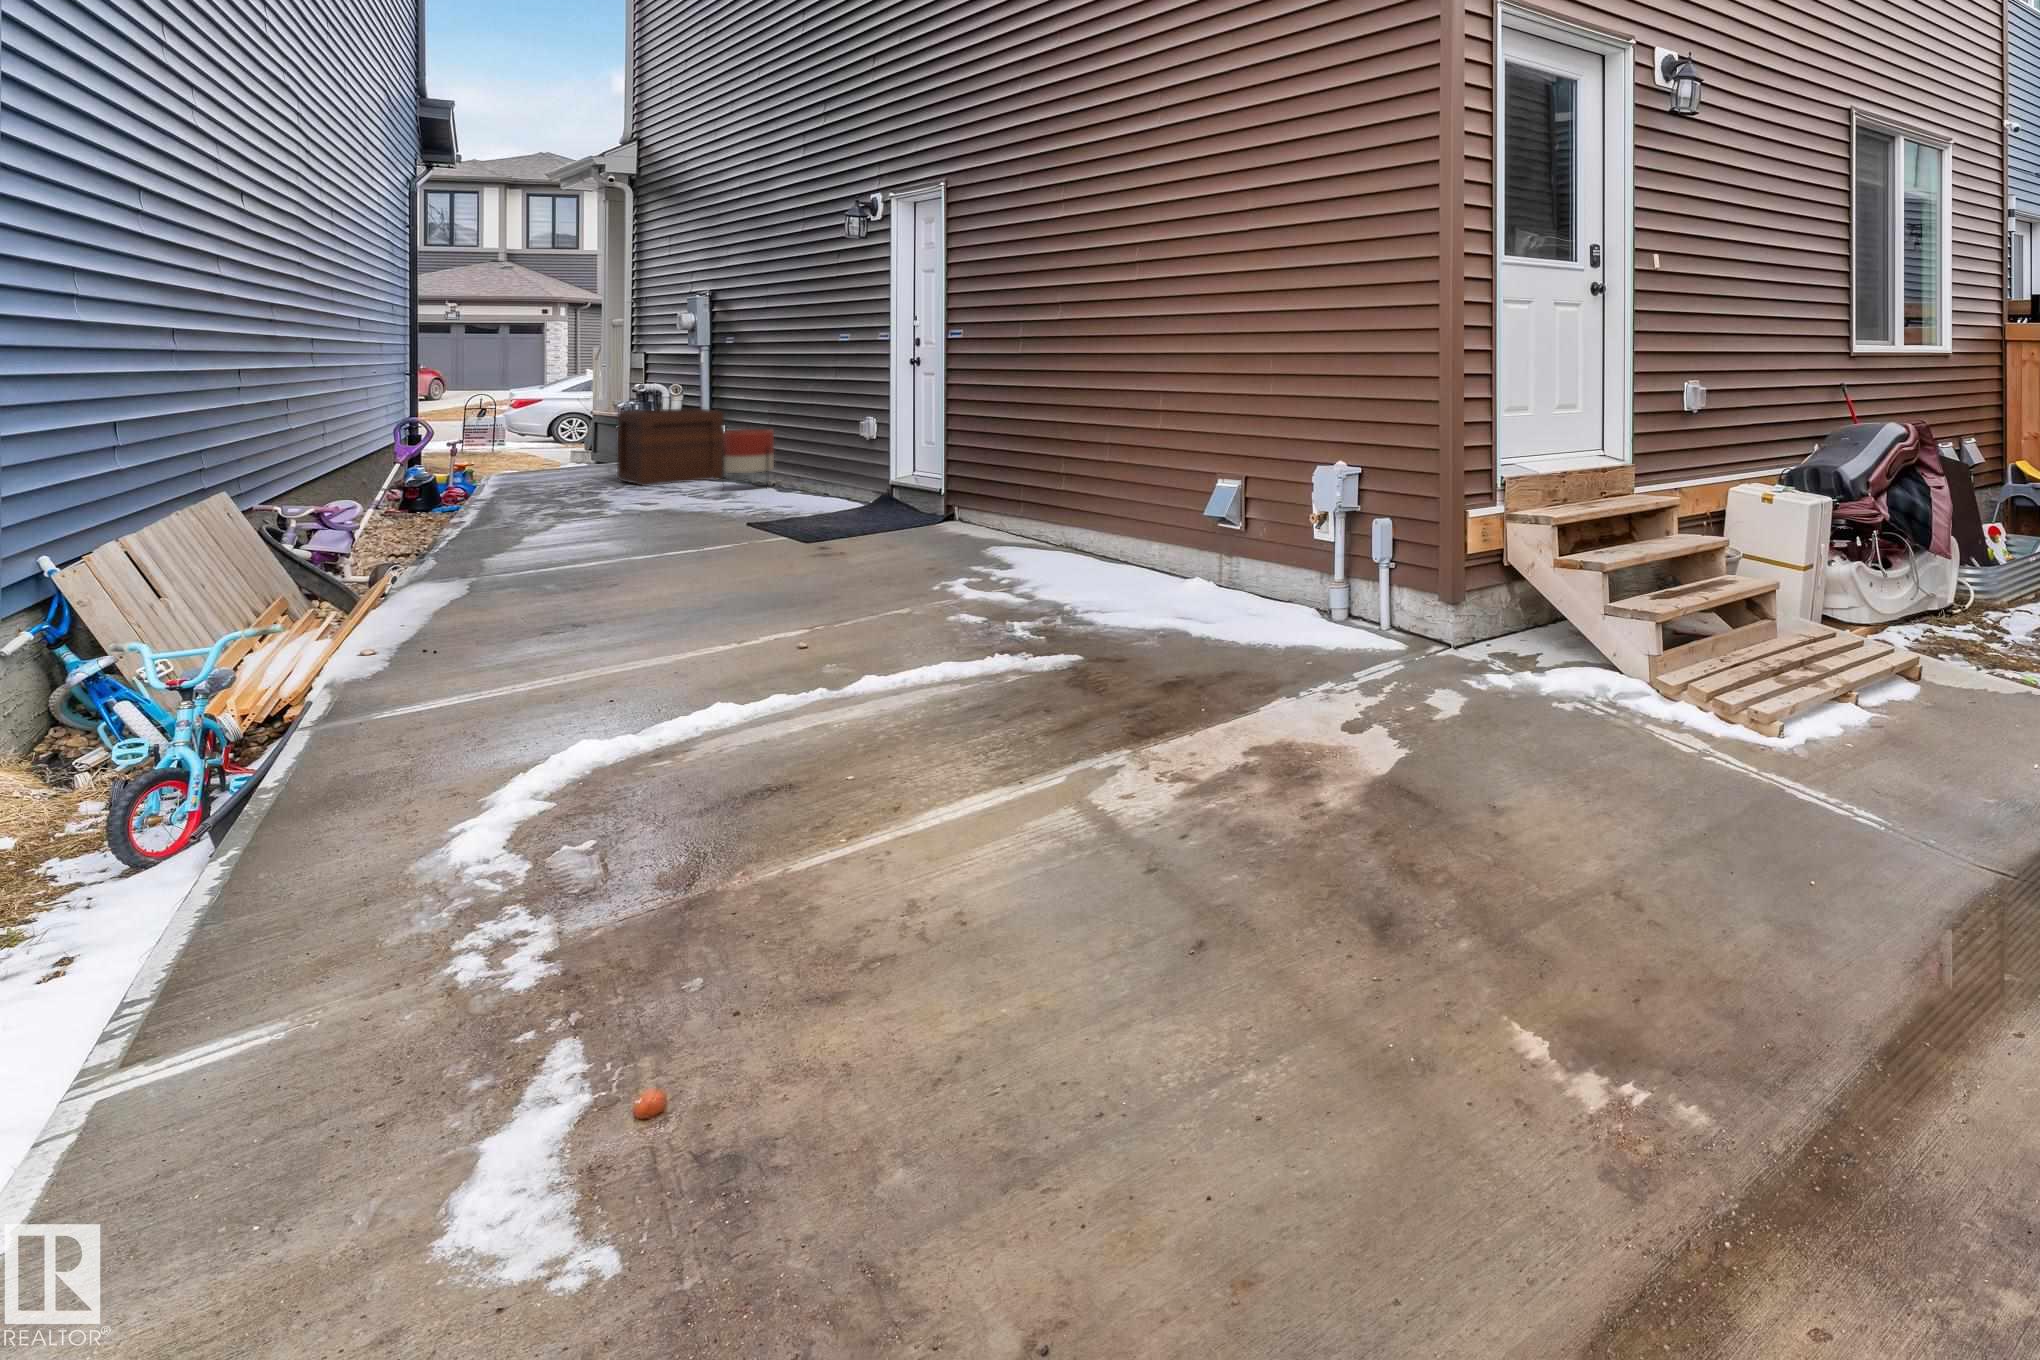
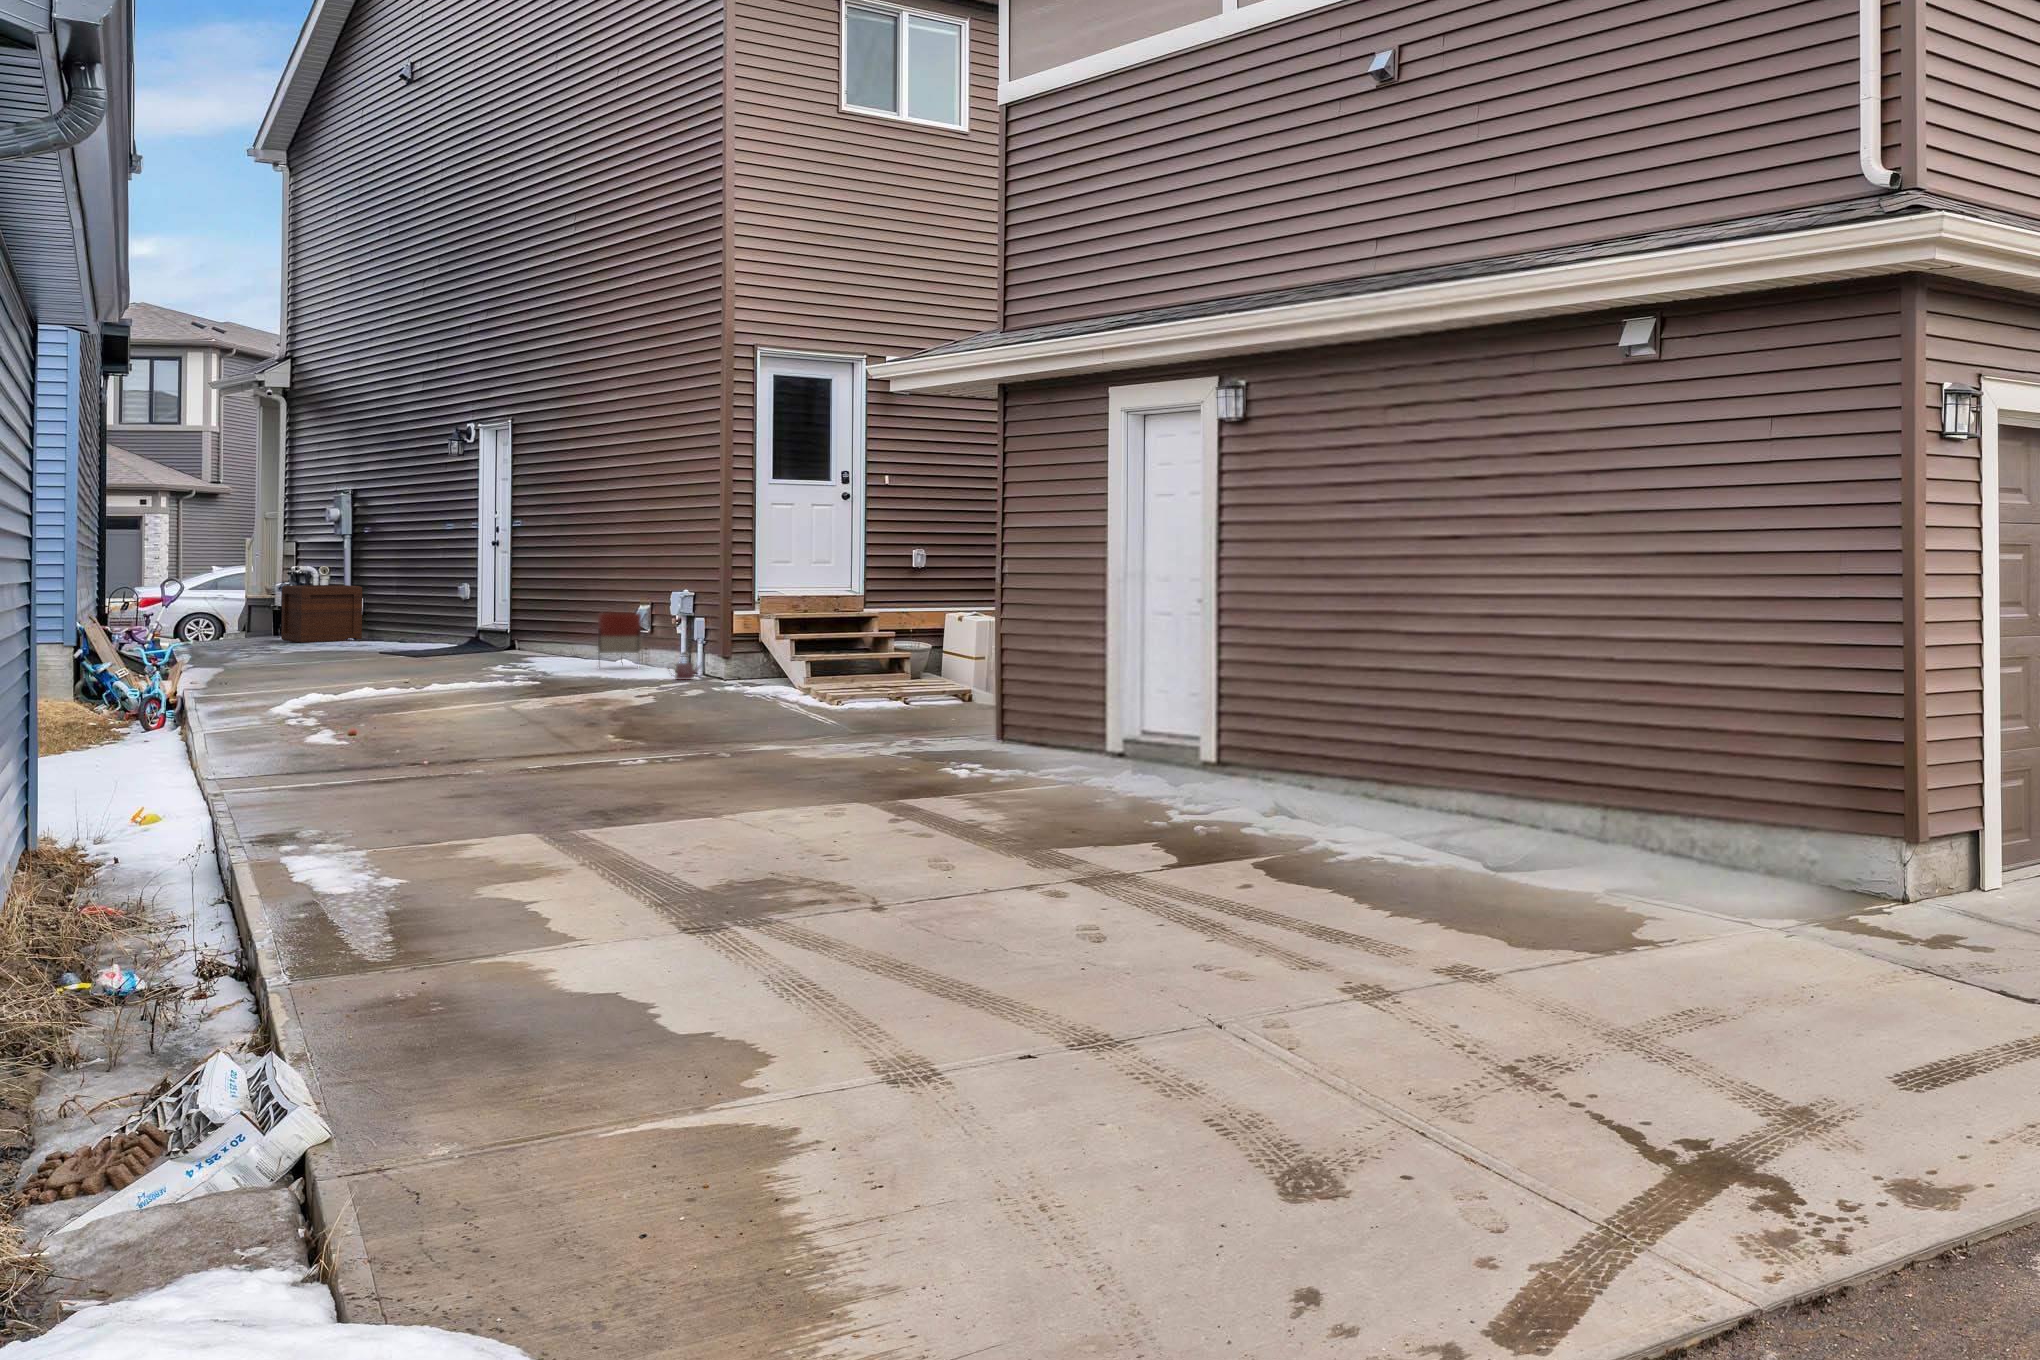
planter: present [722,429,774,478] -> present [598,612,642,664]
watering can: none [1346,598,1411,654] -> present [669,662,700,680]

